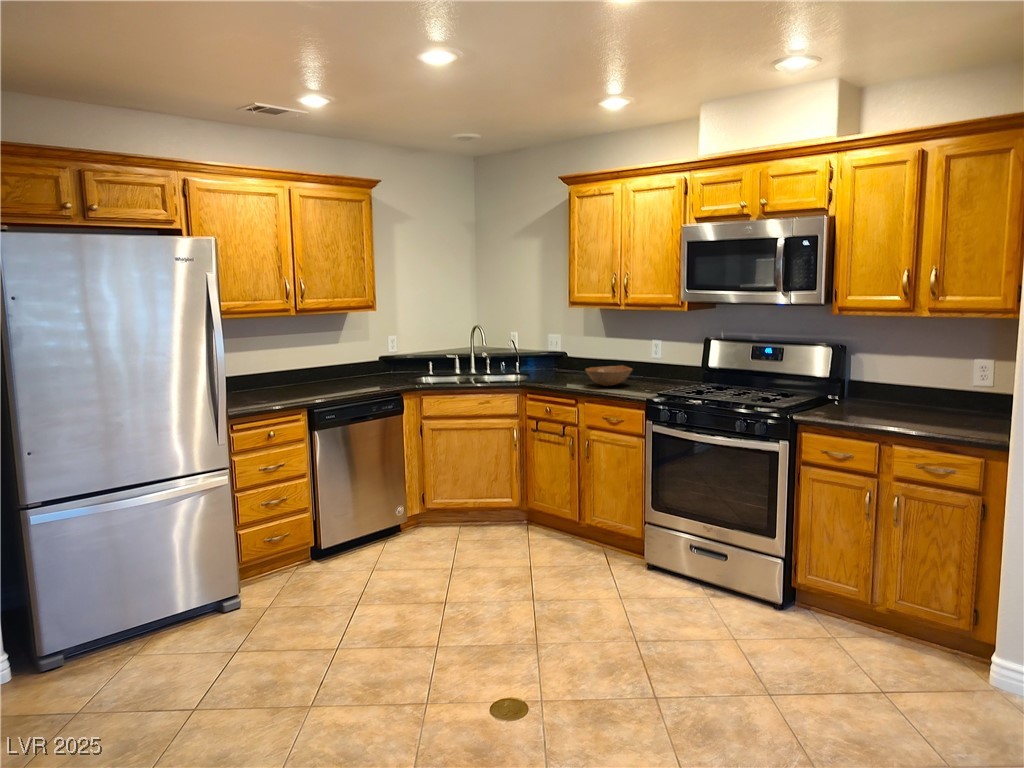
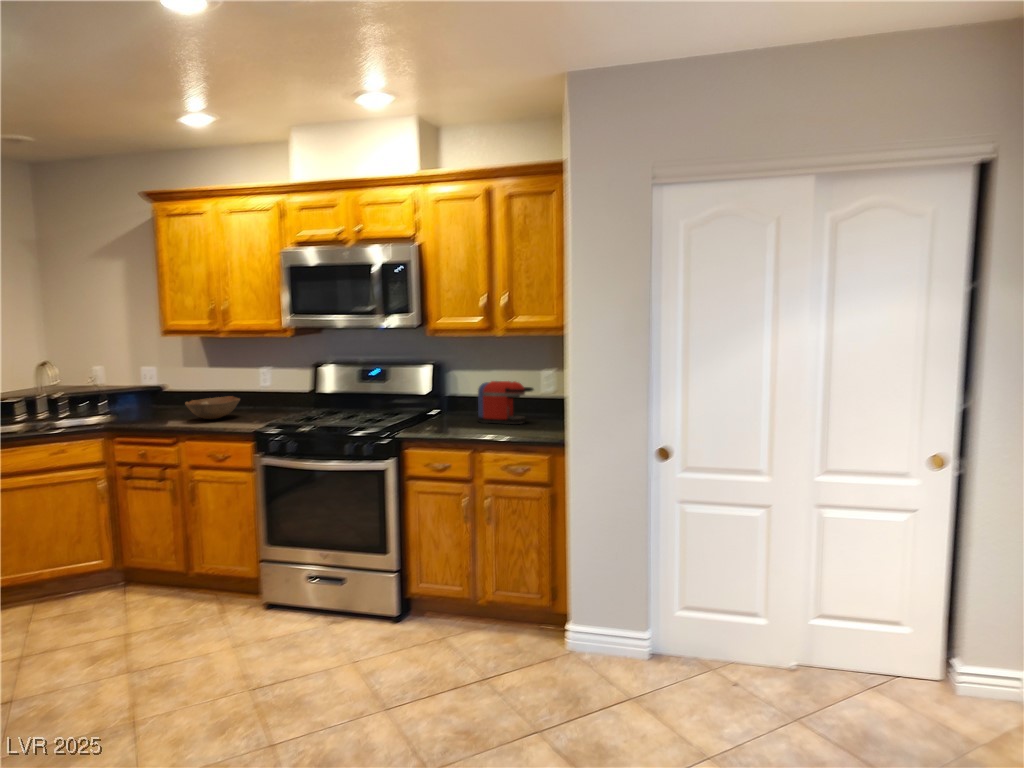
coffee maker: none [885,367,963,418] -> present [477,381,533,424]

